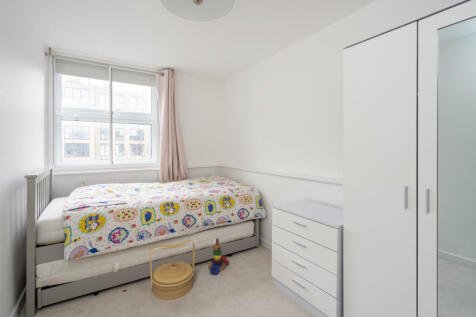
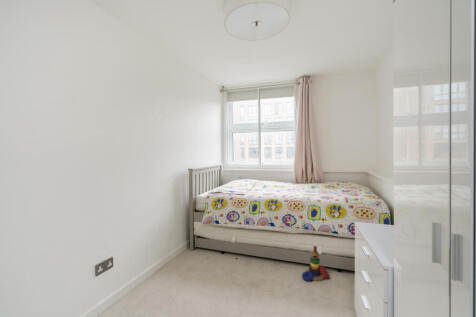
woven basket: present [150,240,195,299] -> none [247,233,285,282]

